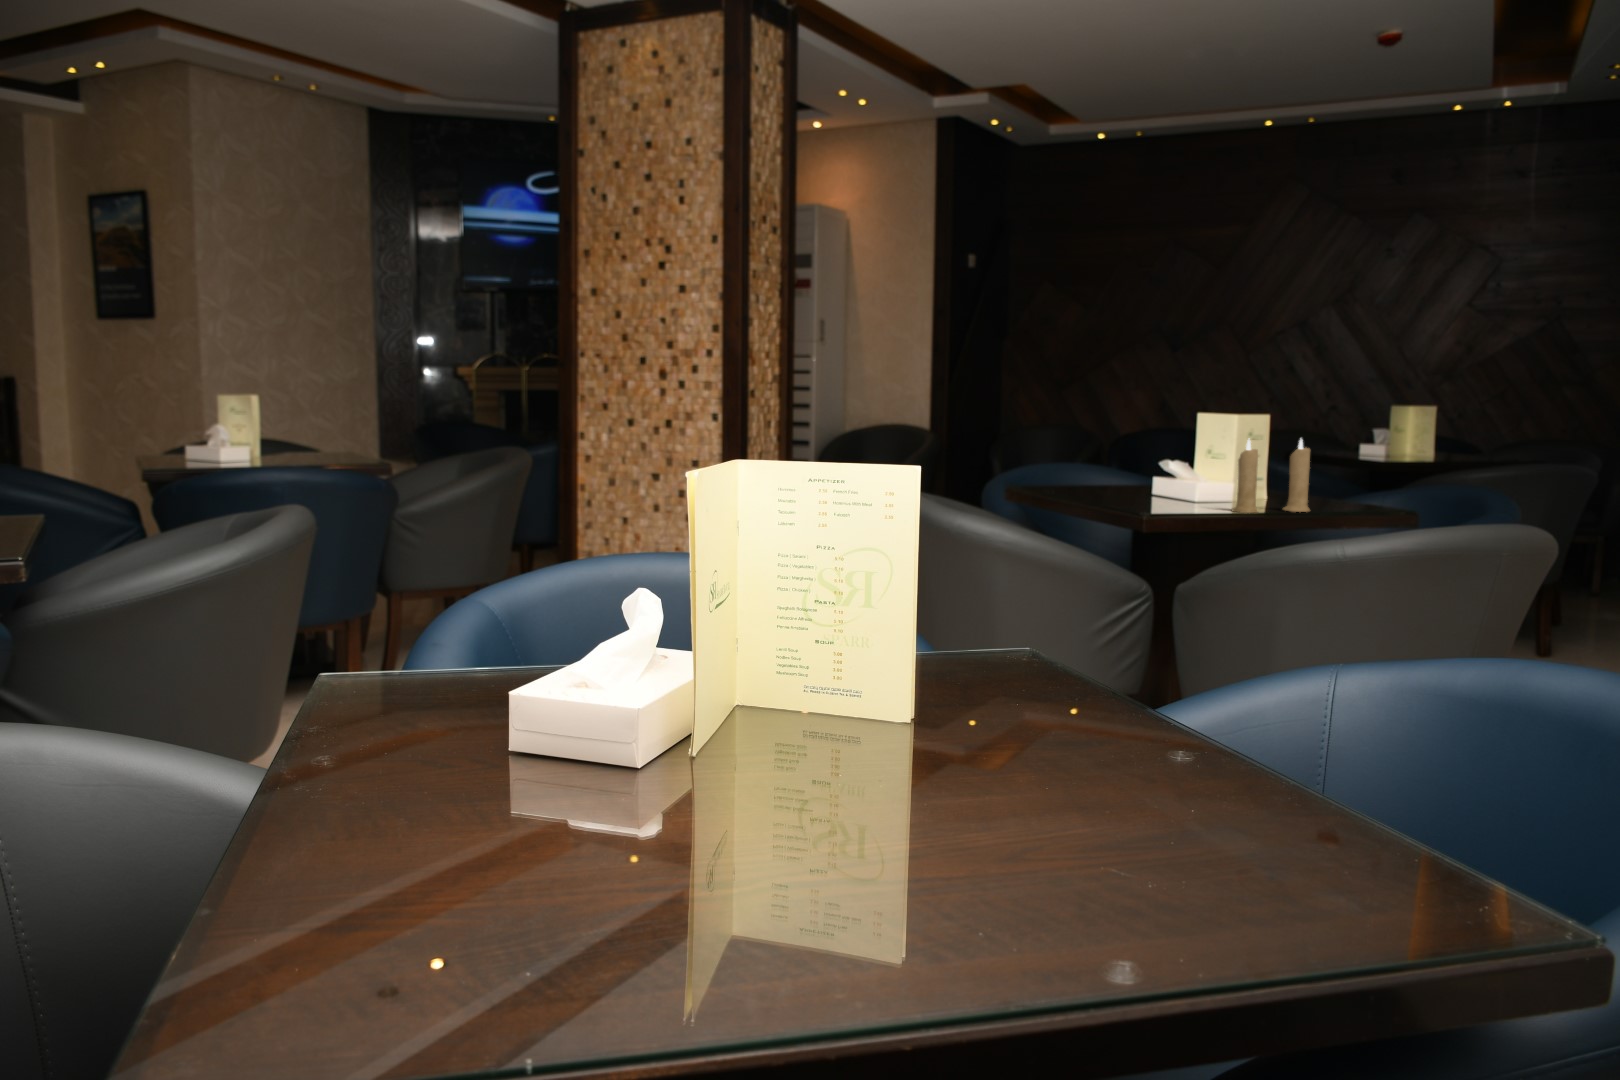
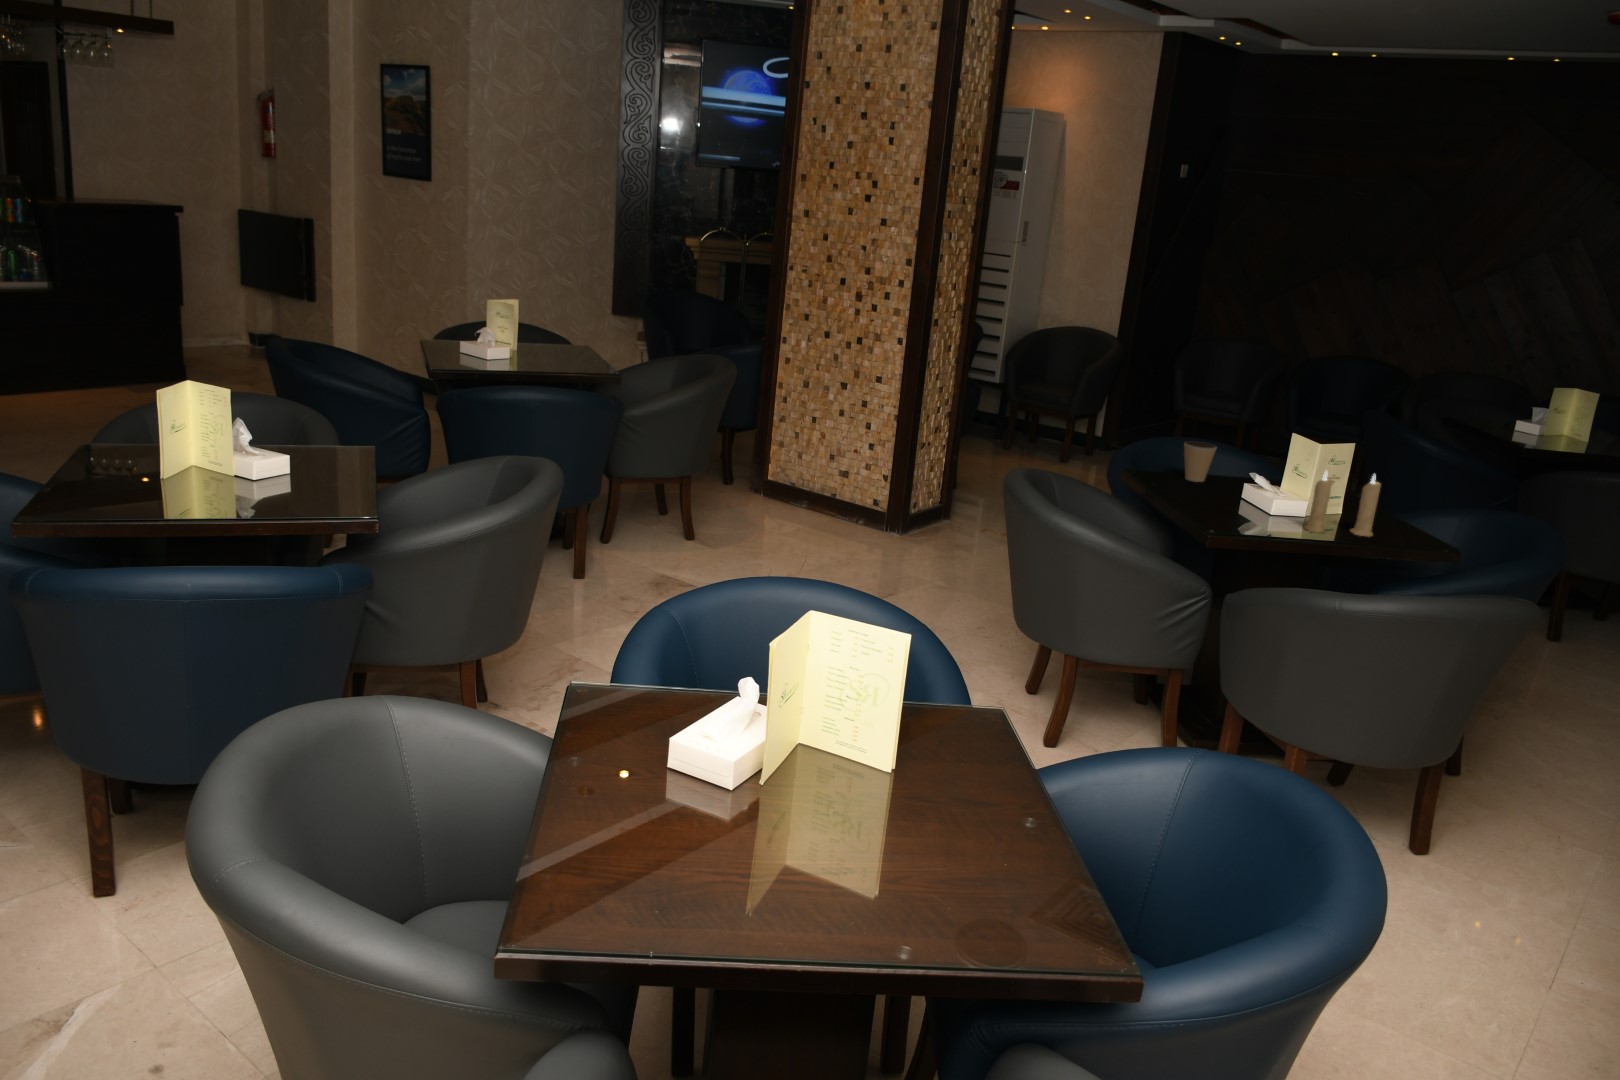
coffee cup: none [1065,454,1103,497] -> present [1184,442,1217,482]

